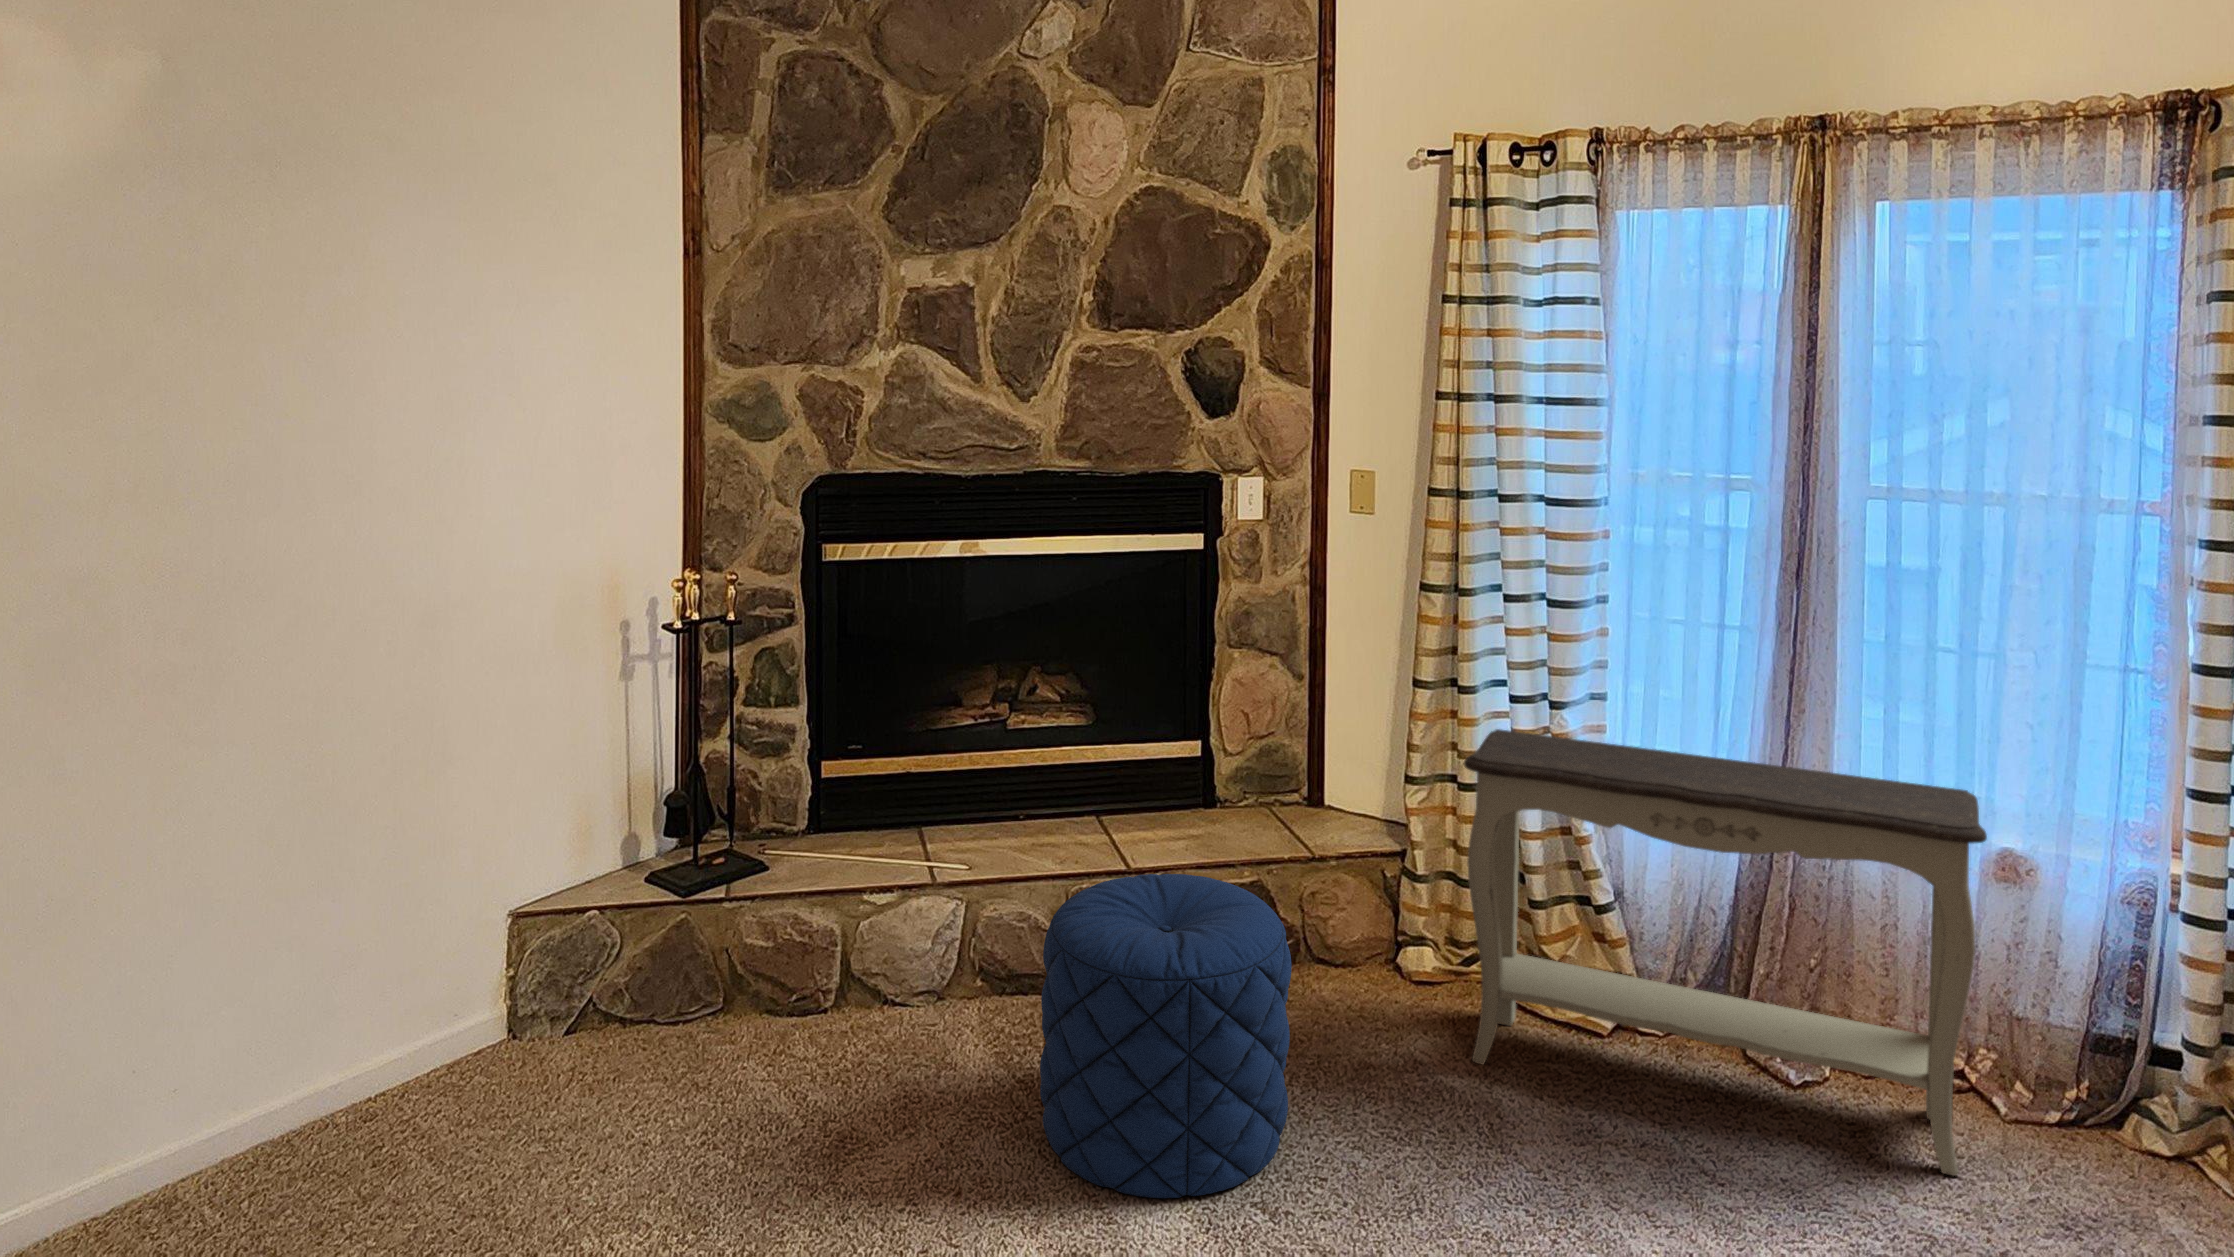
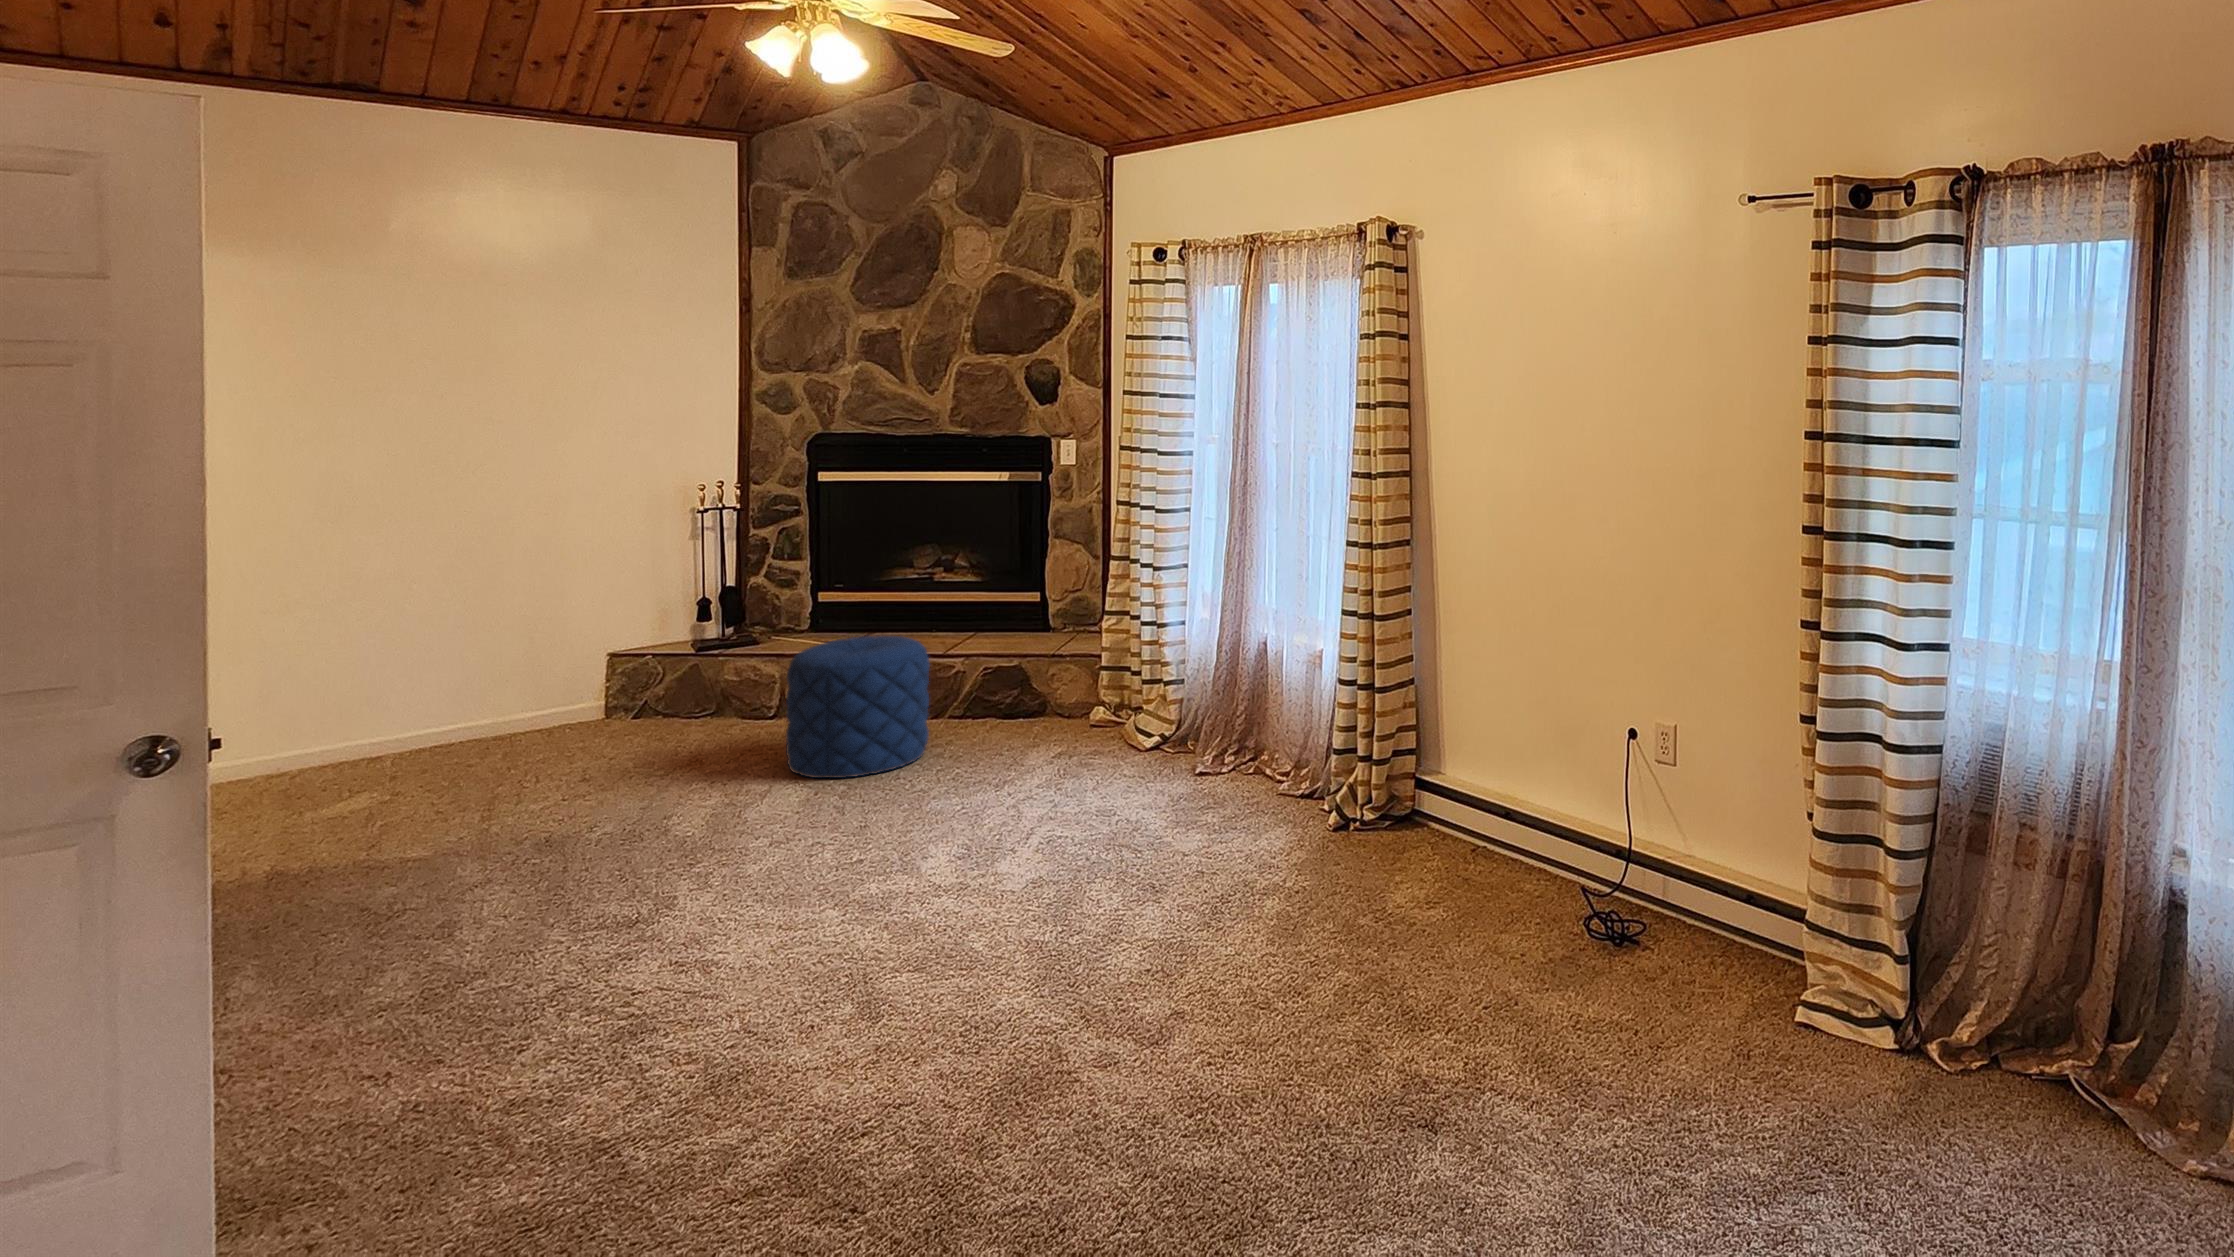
console table: present [1464,729,1987,1176] -> none [1057,573,1277,791]

